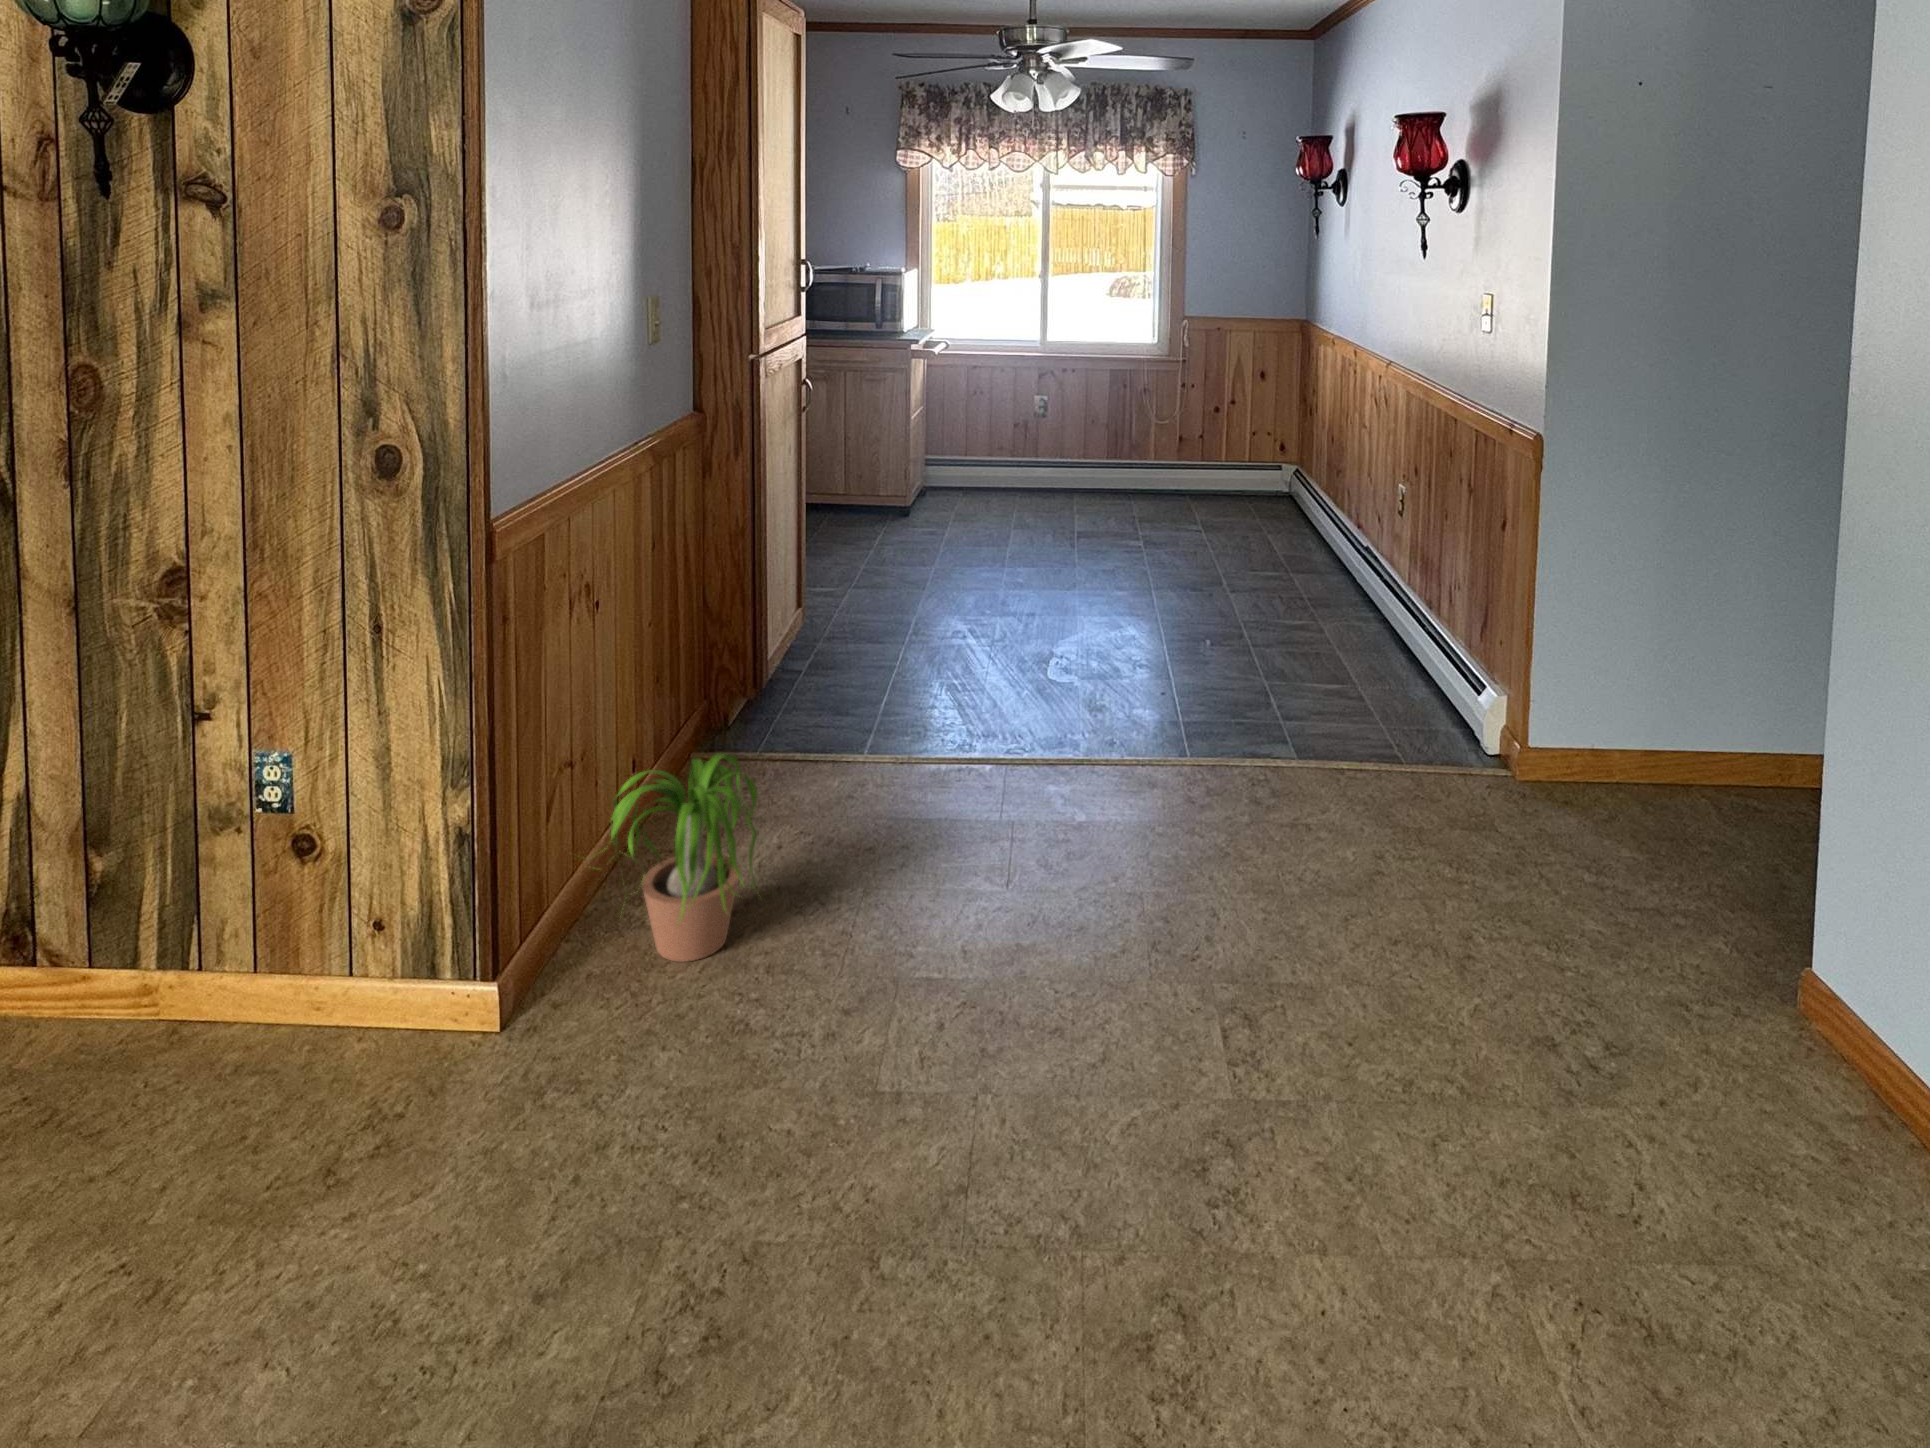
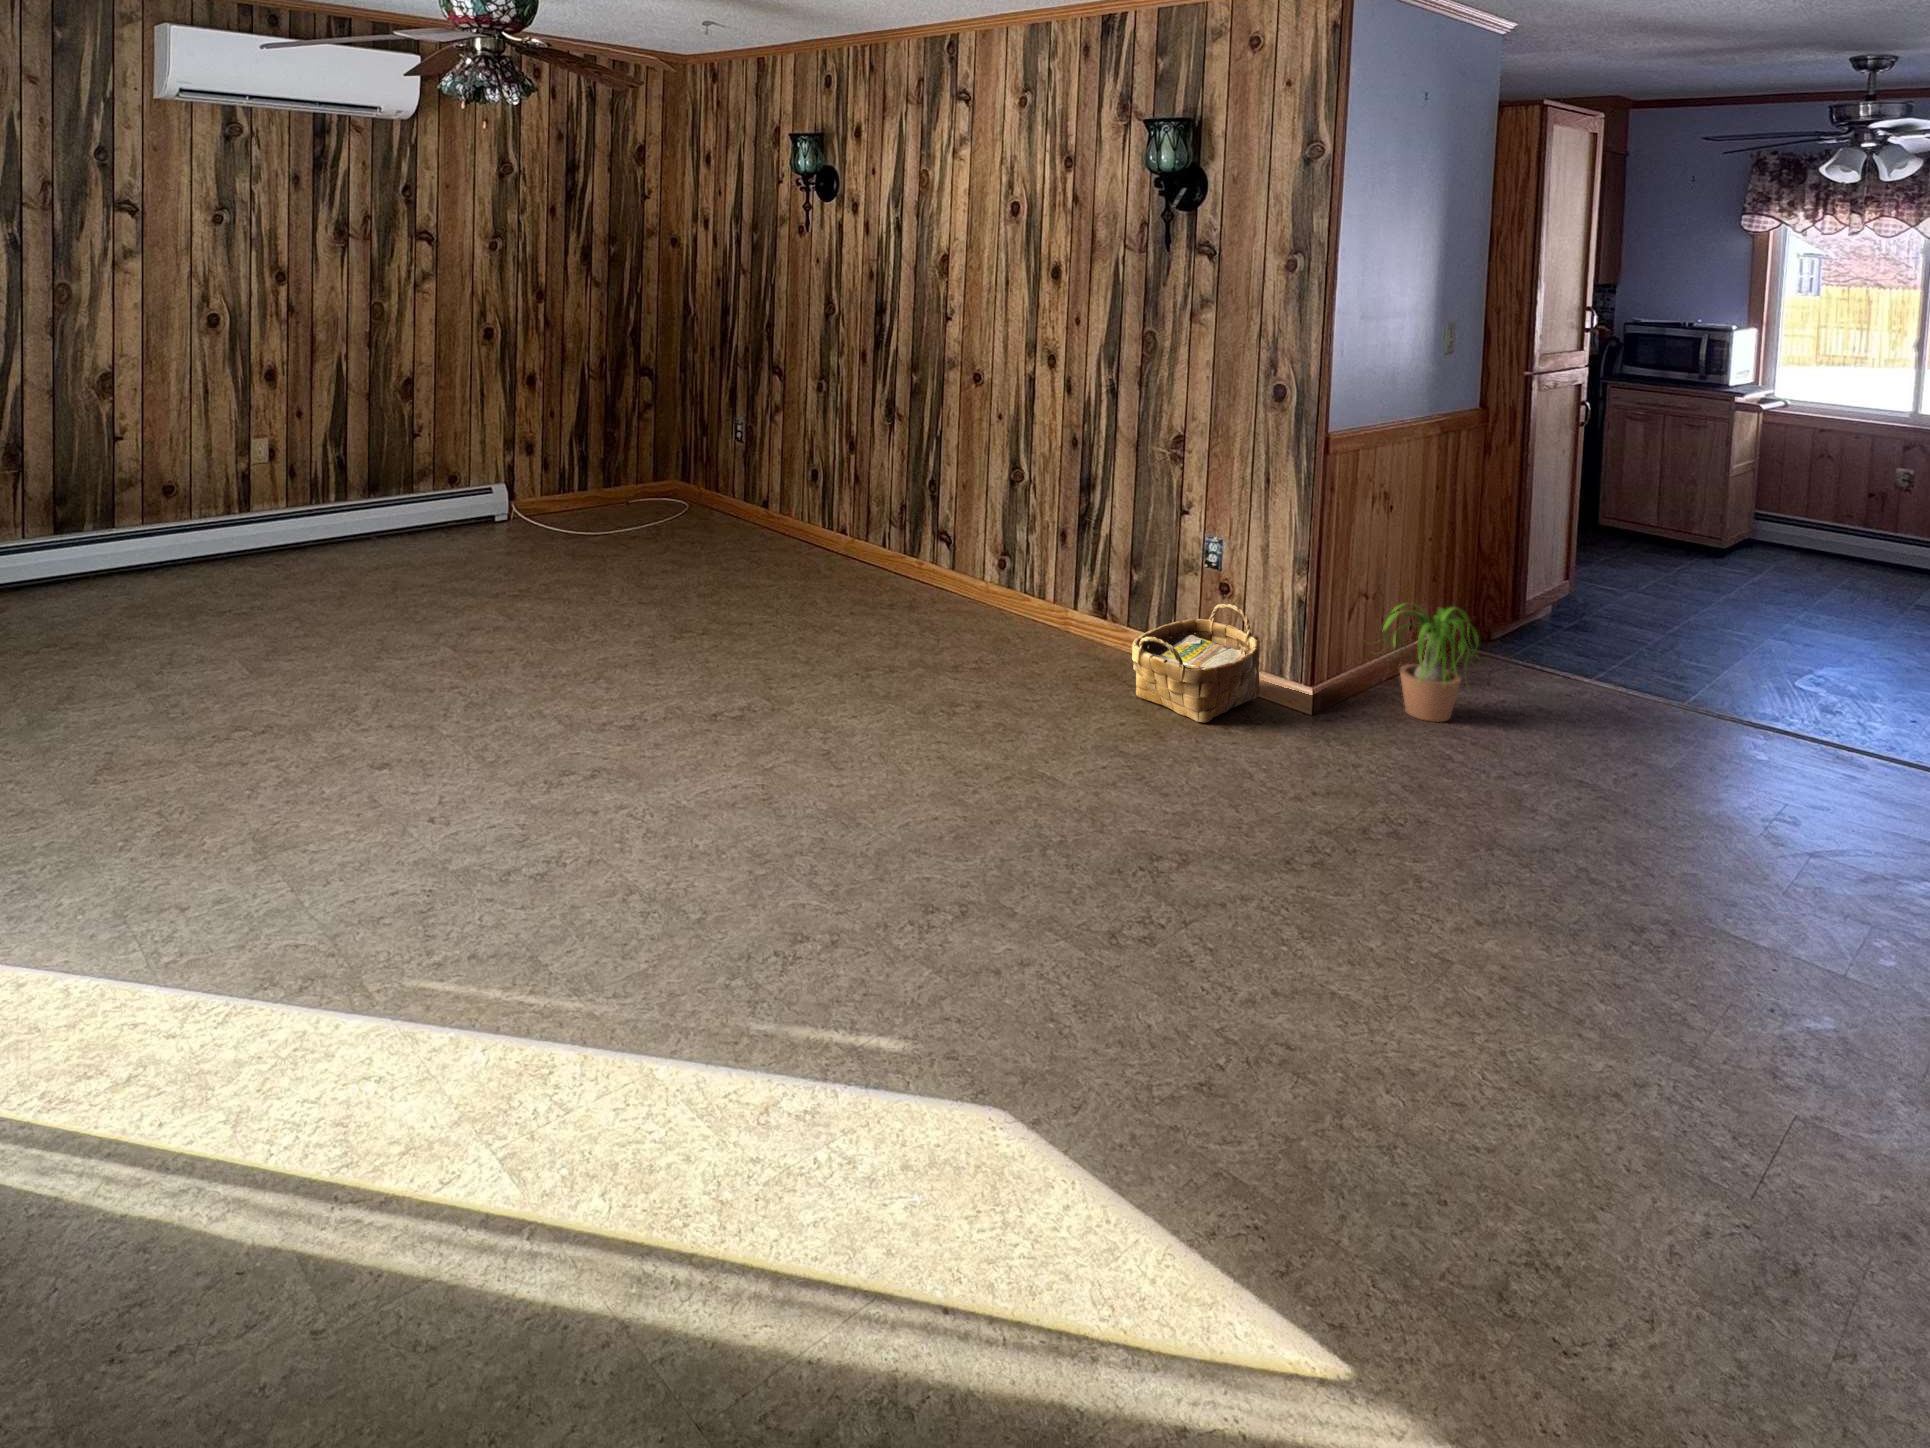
woven basket: none [71,888,393,1207] -> present [1132,604,1260,723]

